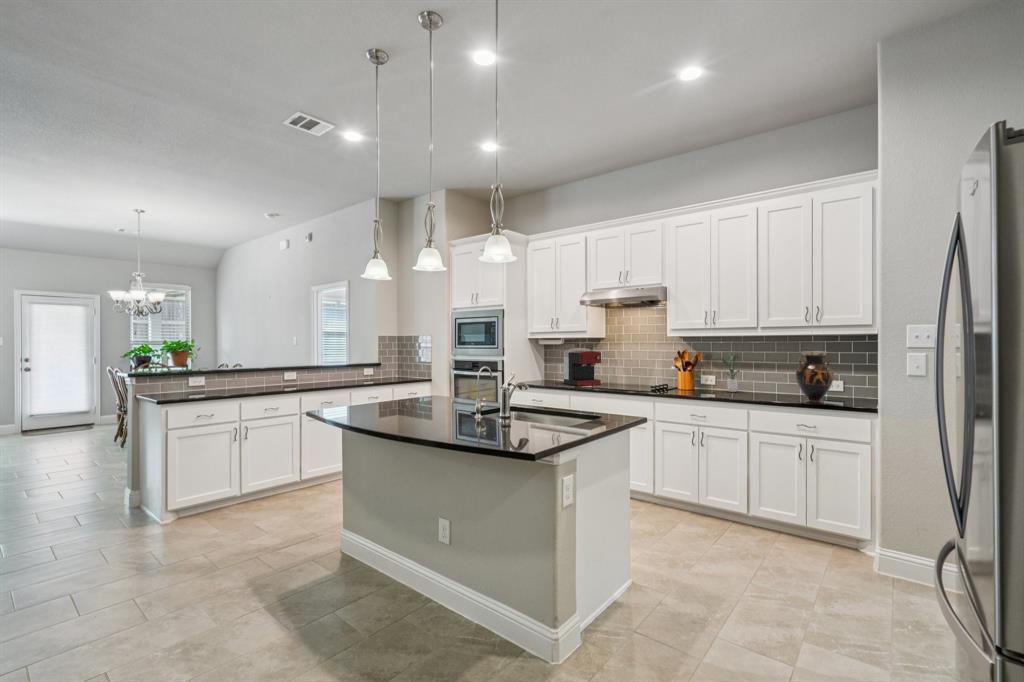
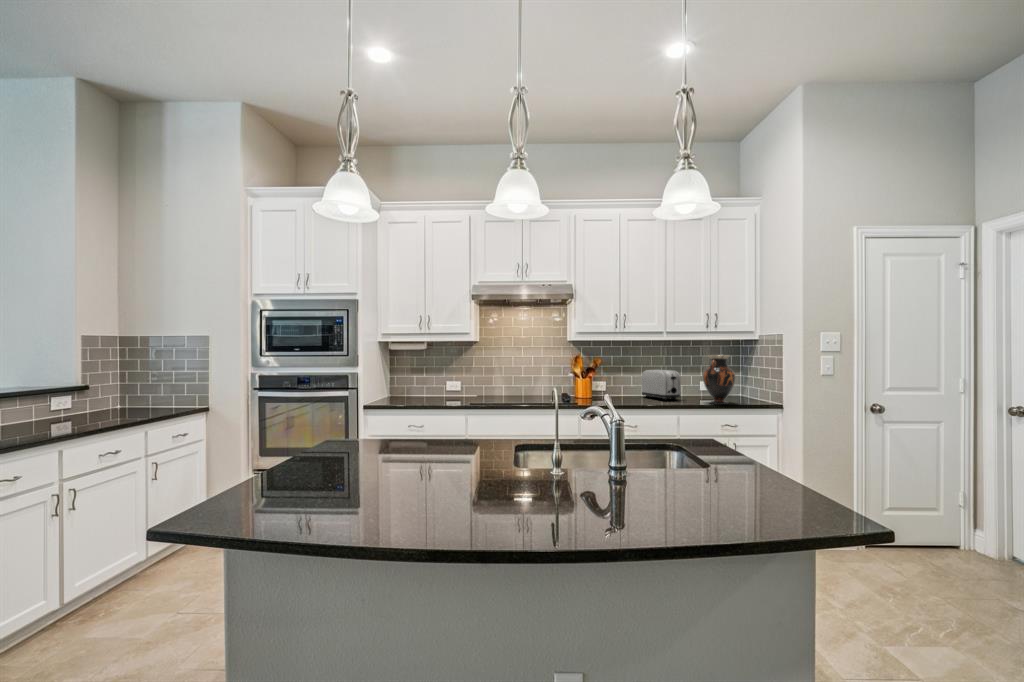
coffee maker: present [564,348,601,386] -> none [428,354,476,401]
potted plant: present [721,352,740,392] -> none [610,353,630,397]
toaster: none [754,366,784,398] -> present [641,370,681,401]

